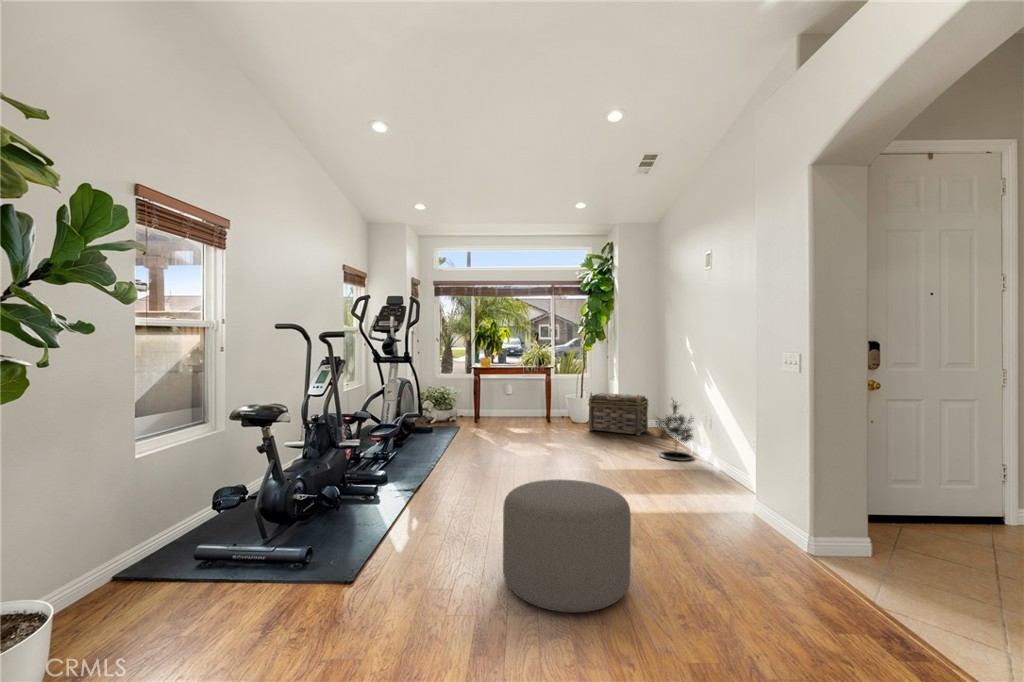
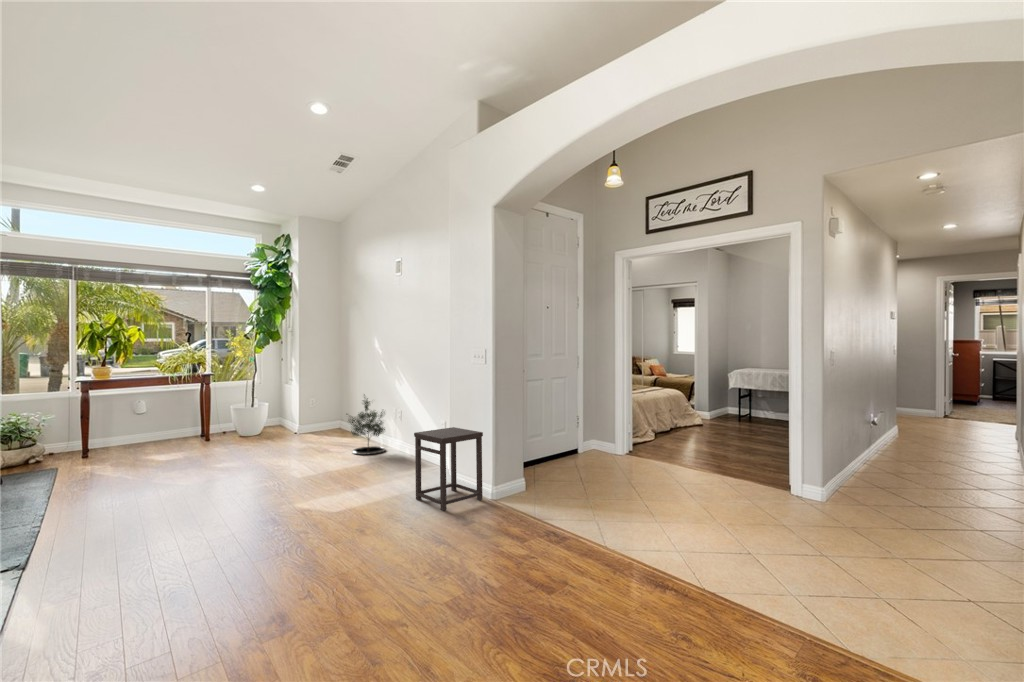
basket: present [588,393,649,436] -> none [264,396,333,441]
side table: none [706,450,796,550] -> present [414,427,483,510]
ottoman: present [503,480,631,612] -> none [233,474,373,604]

